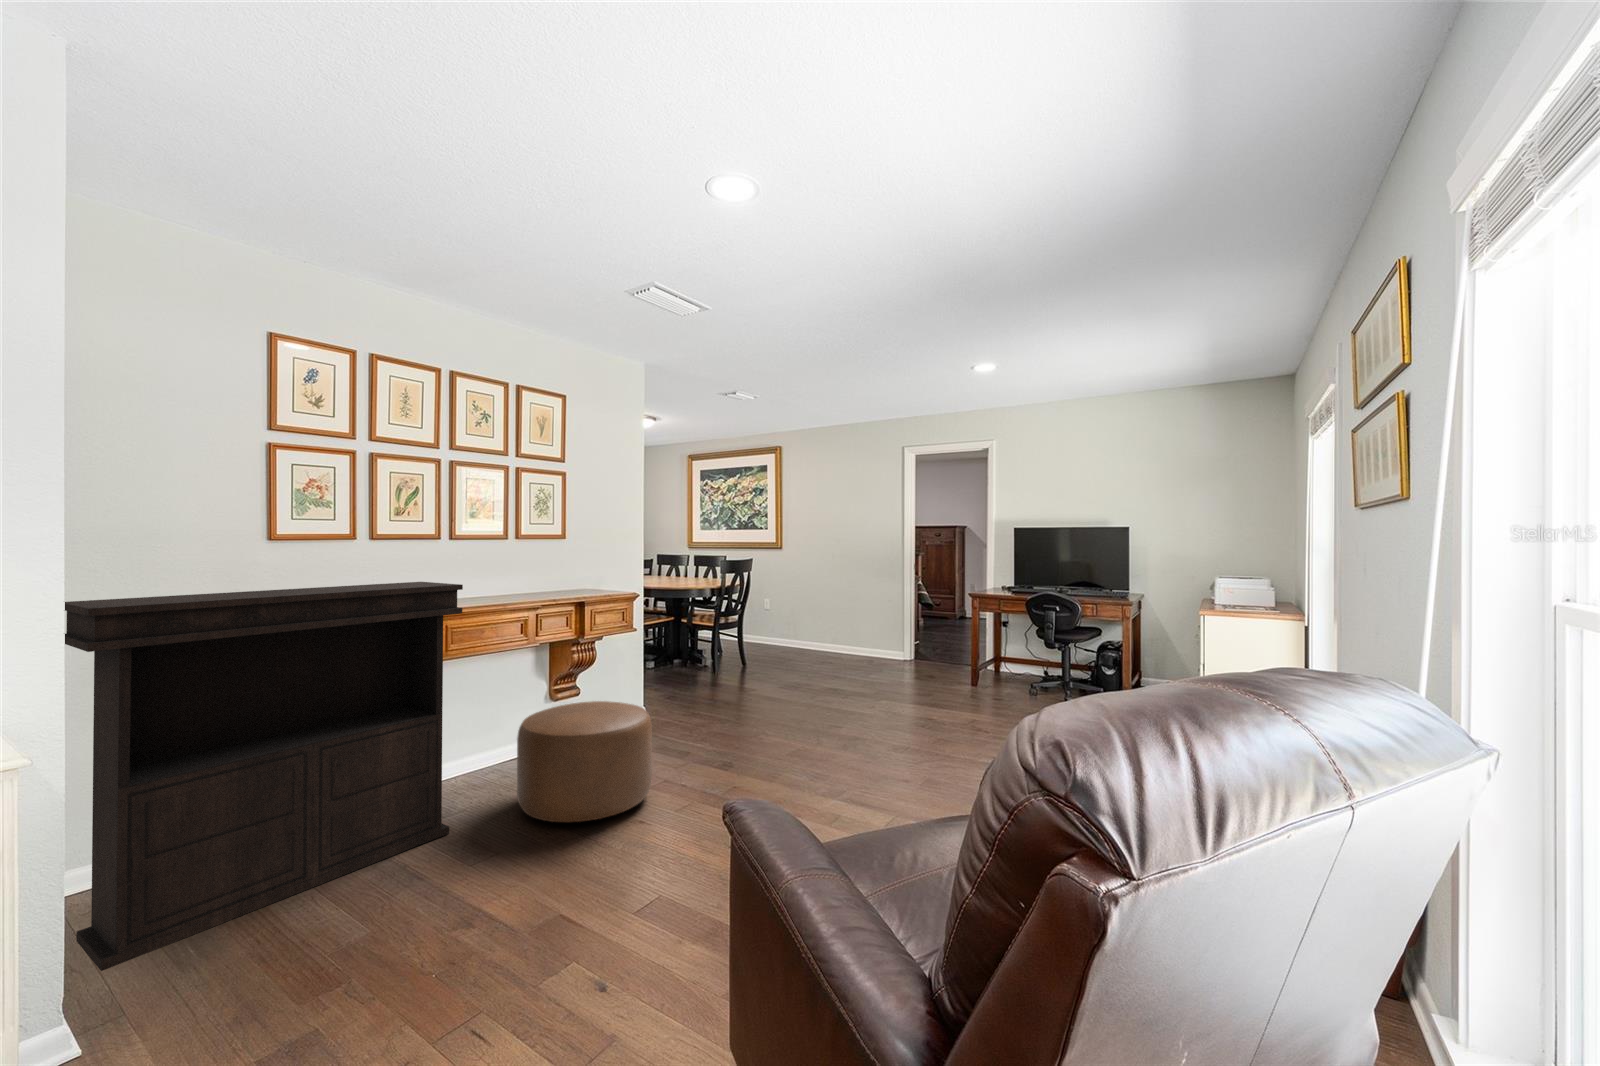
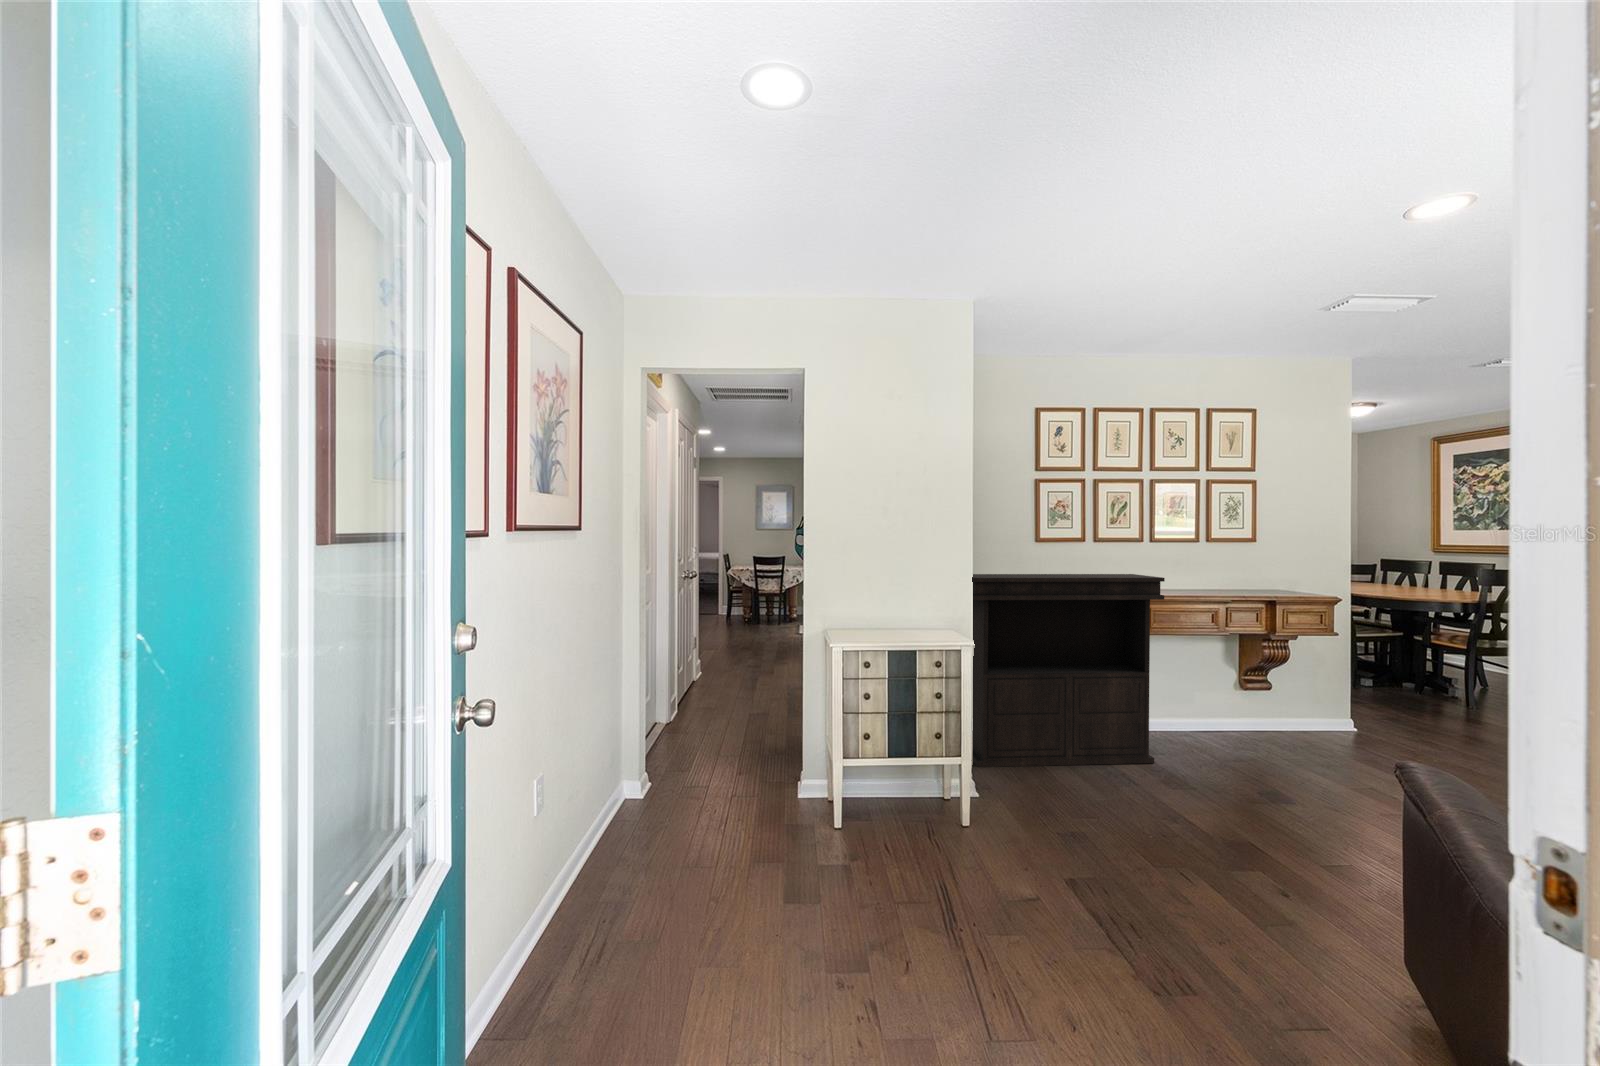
ottoman: present [517,701,652,822] -> none [1209,688,1347,791]

